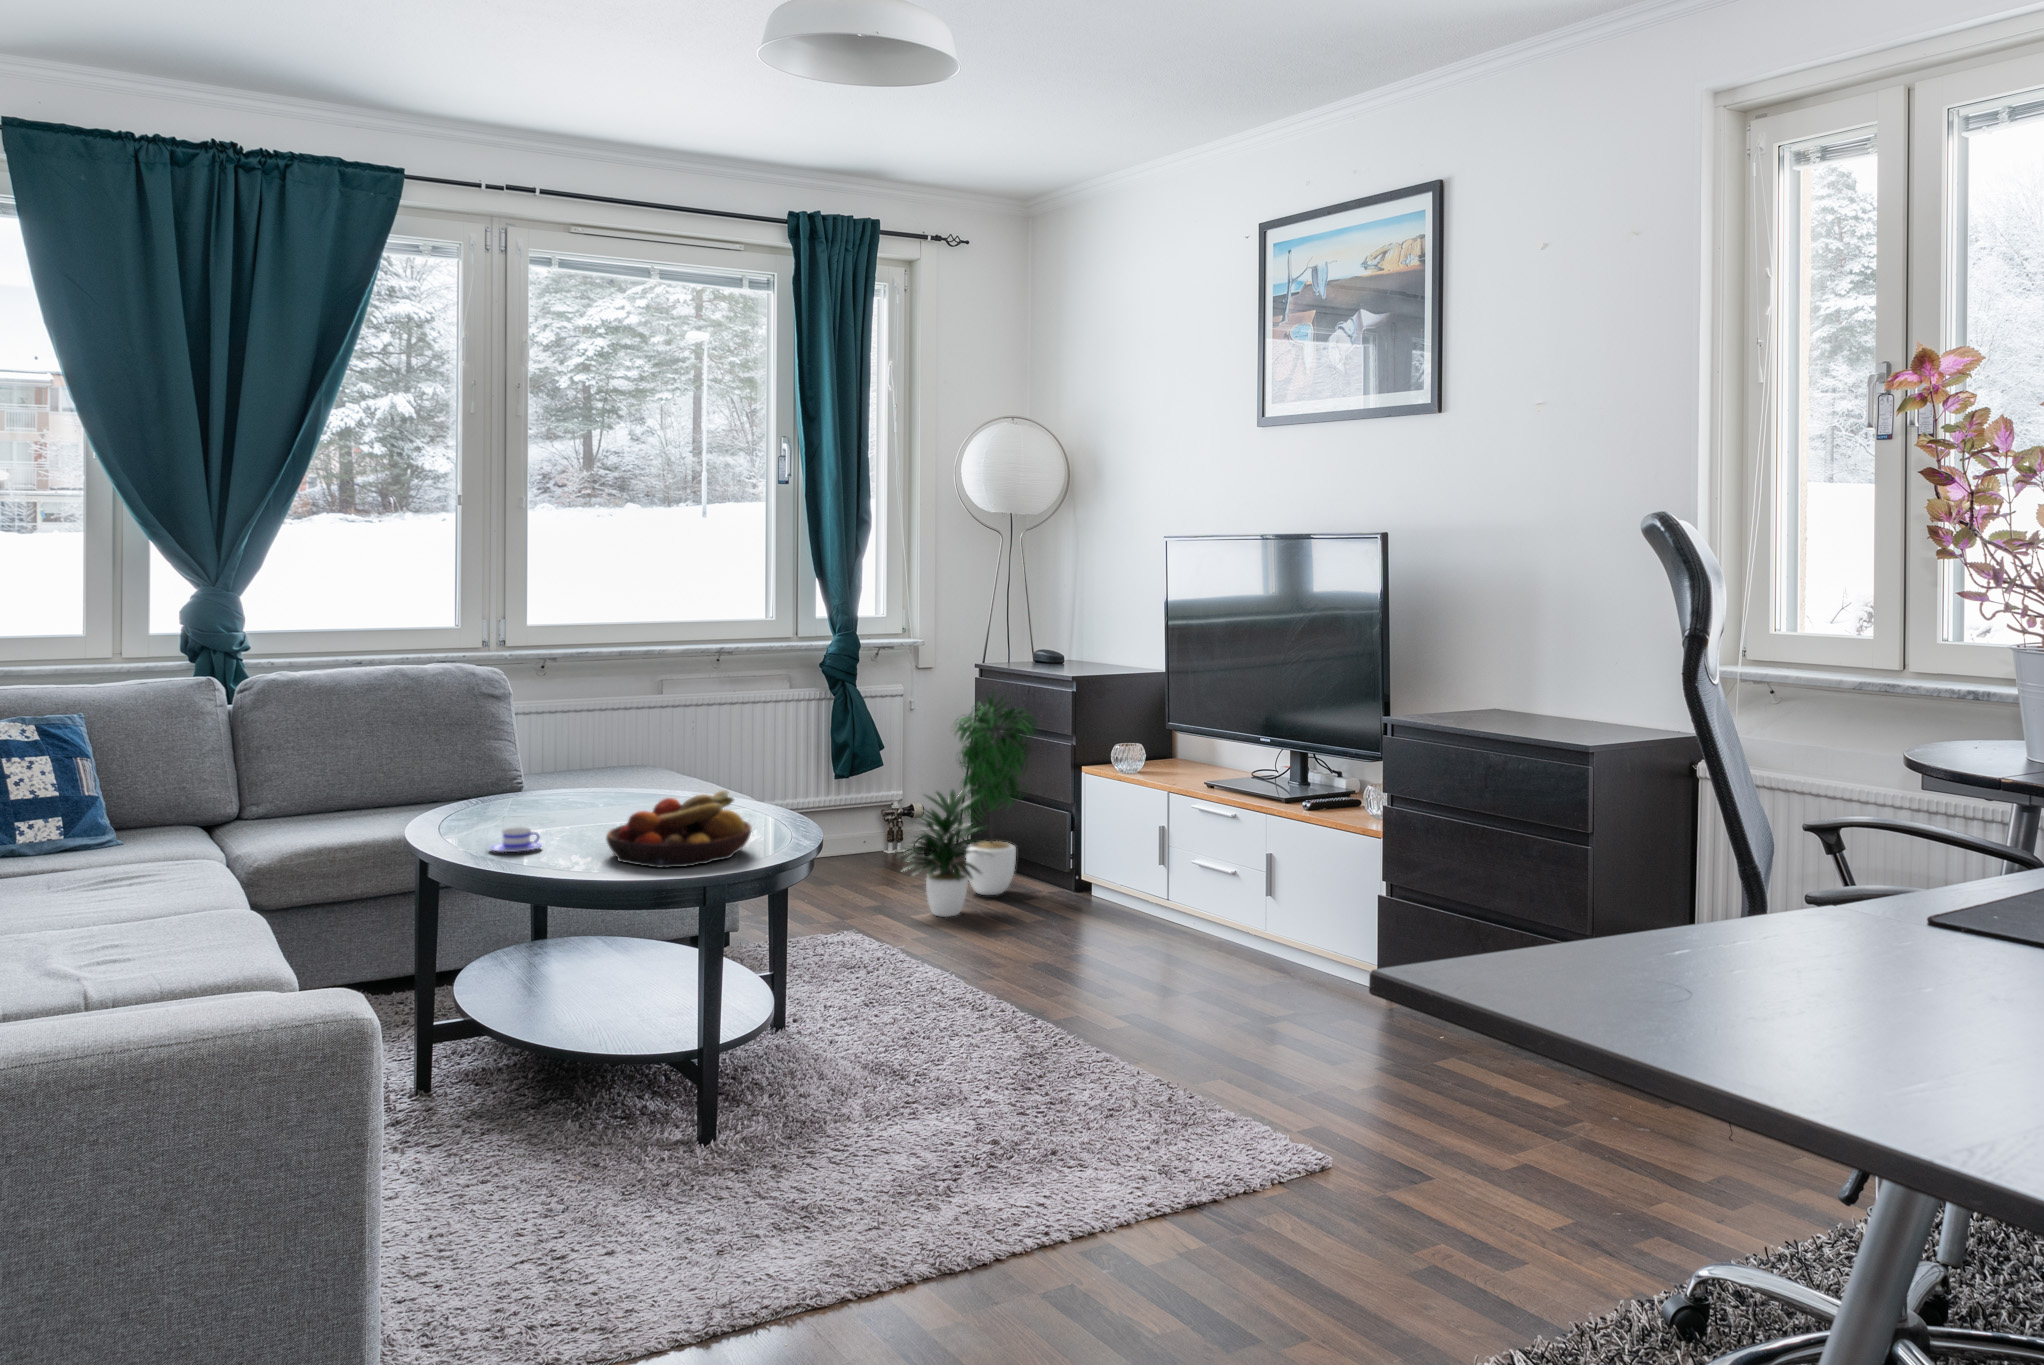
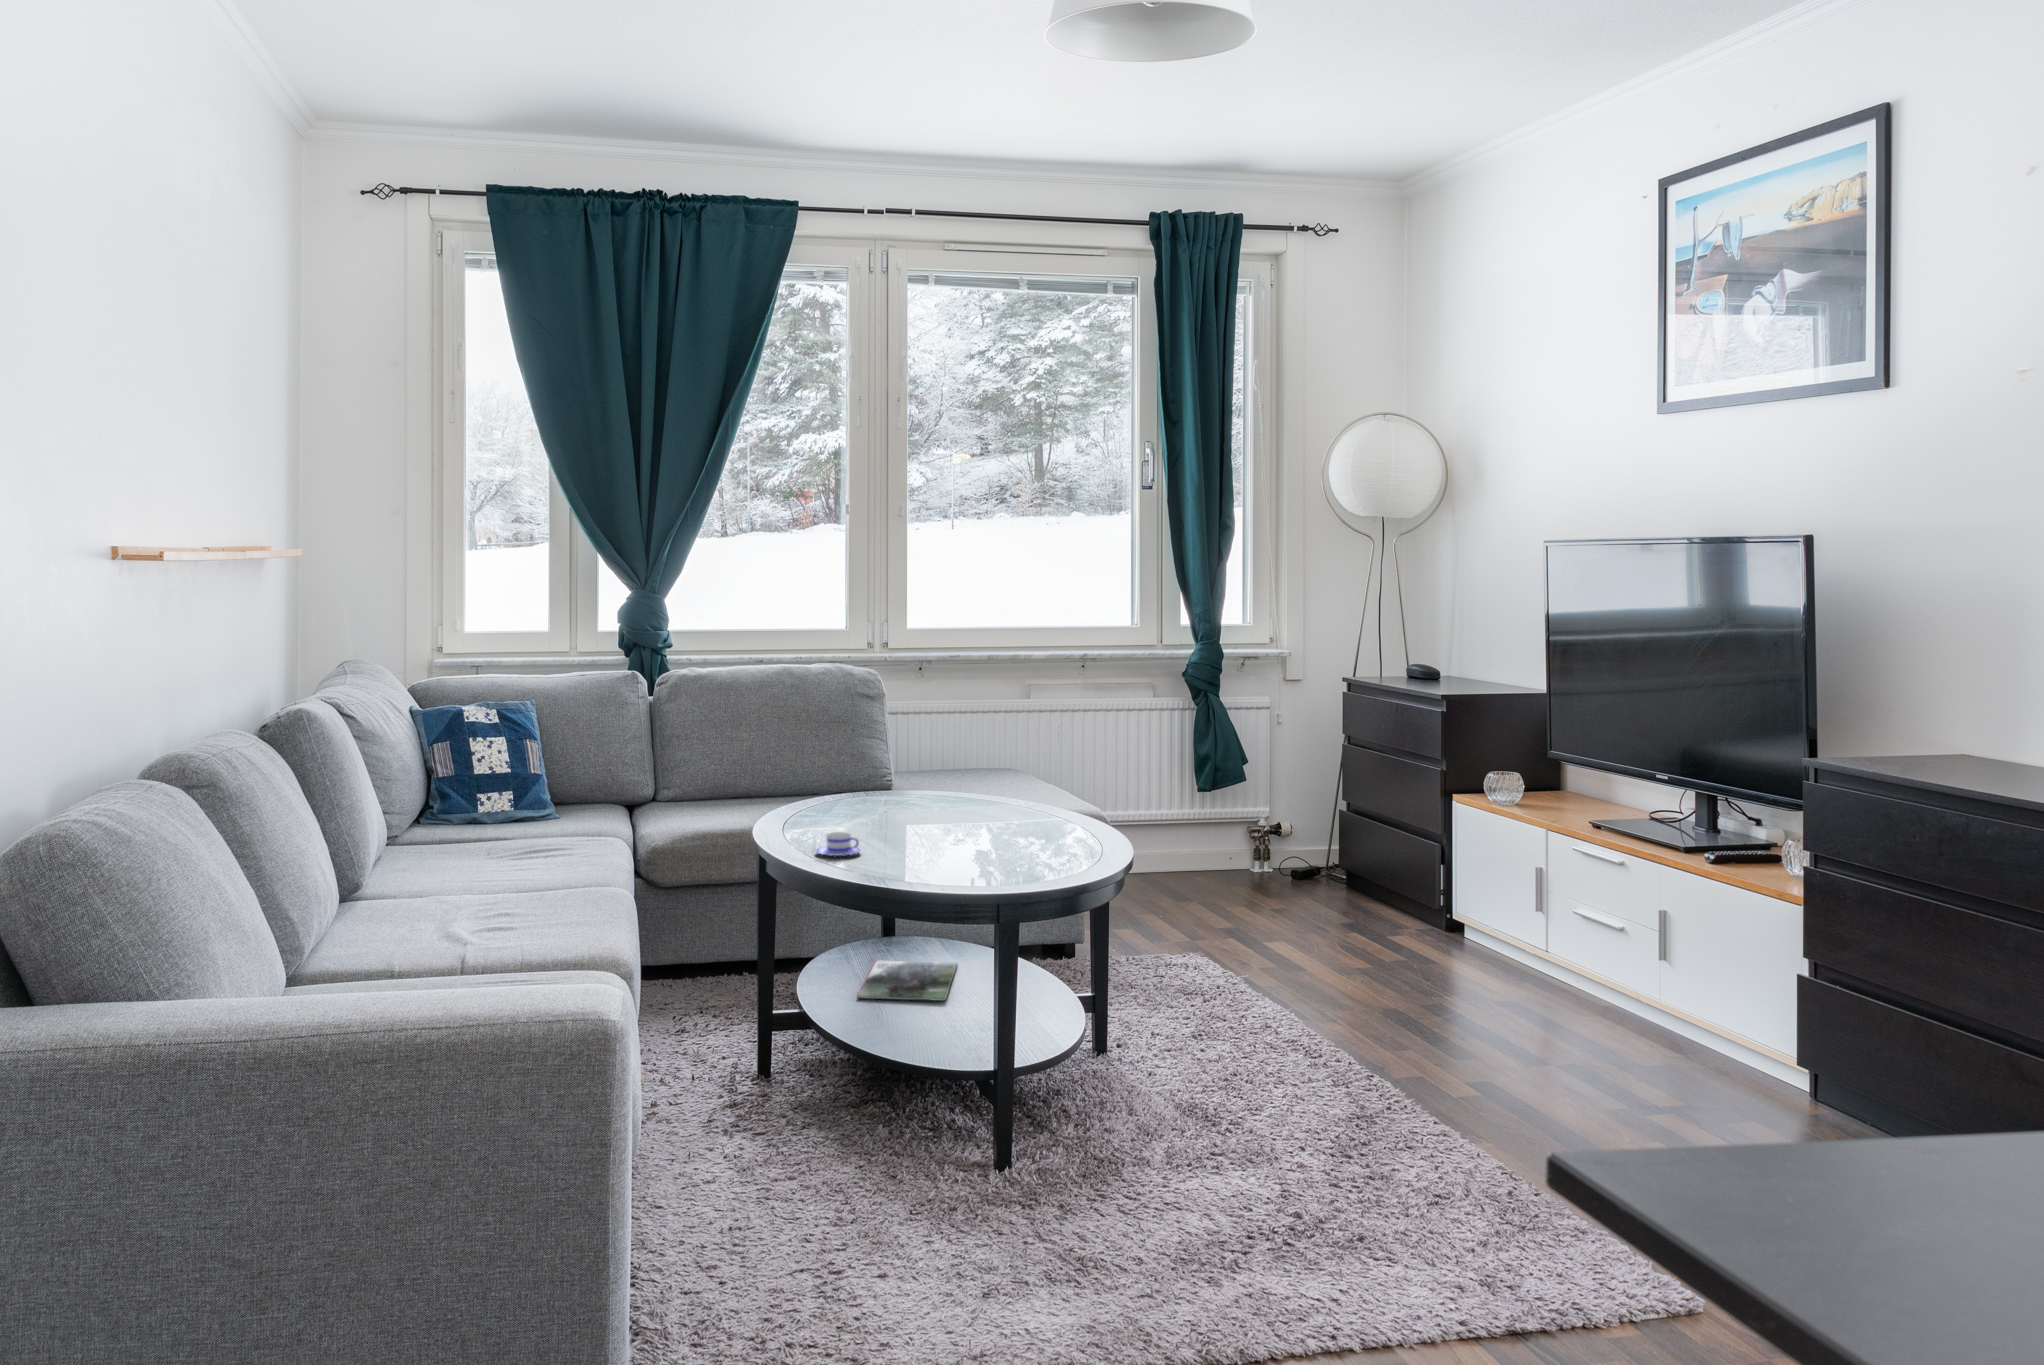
potted plant: present [897,695,1038,917] -> none [1243,700,1401,943]
fruit bowl: present [606,790,751,868] -> none [912,805,1048,882]
magazine: none [524,958,626,1001] -> present [857,961,958,1001]

